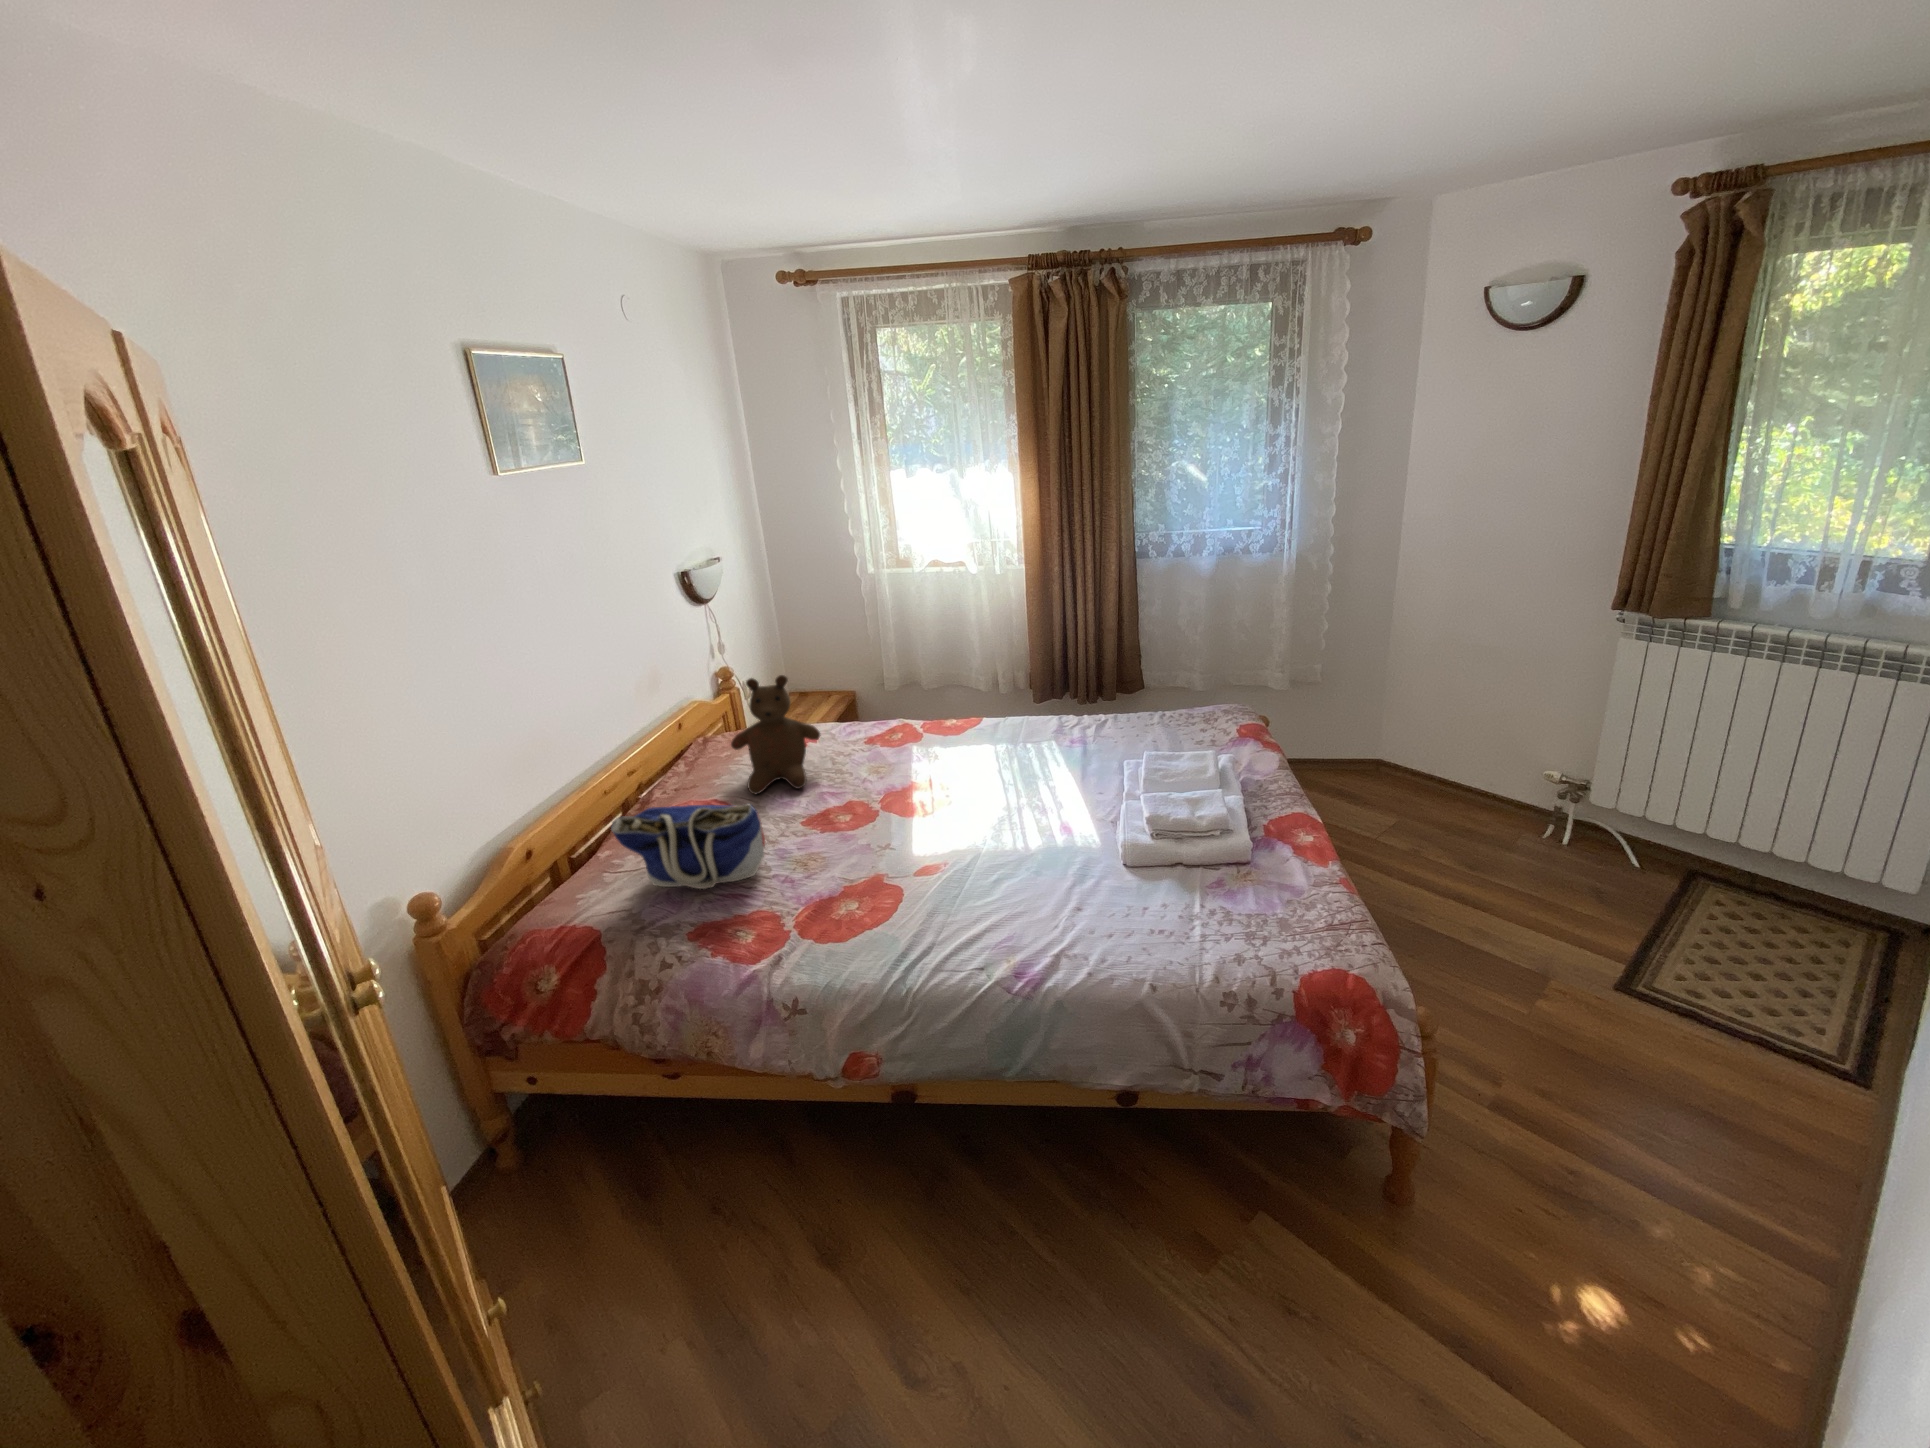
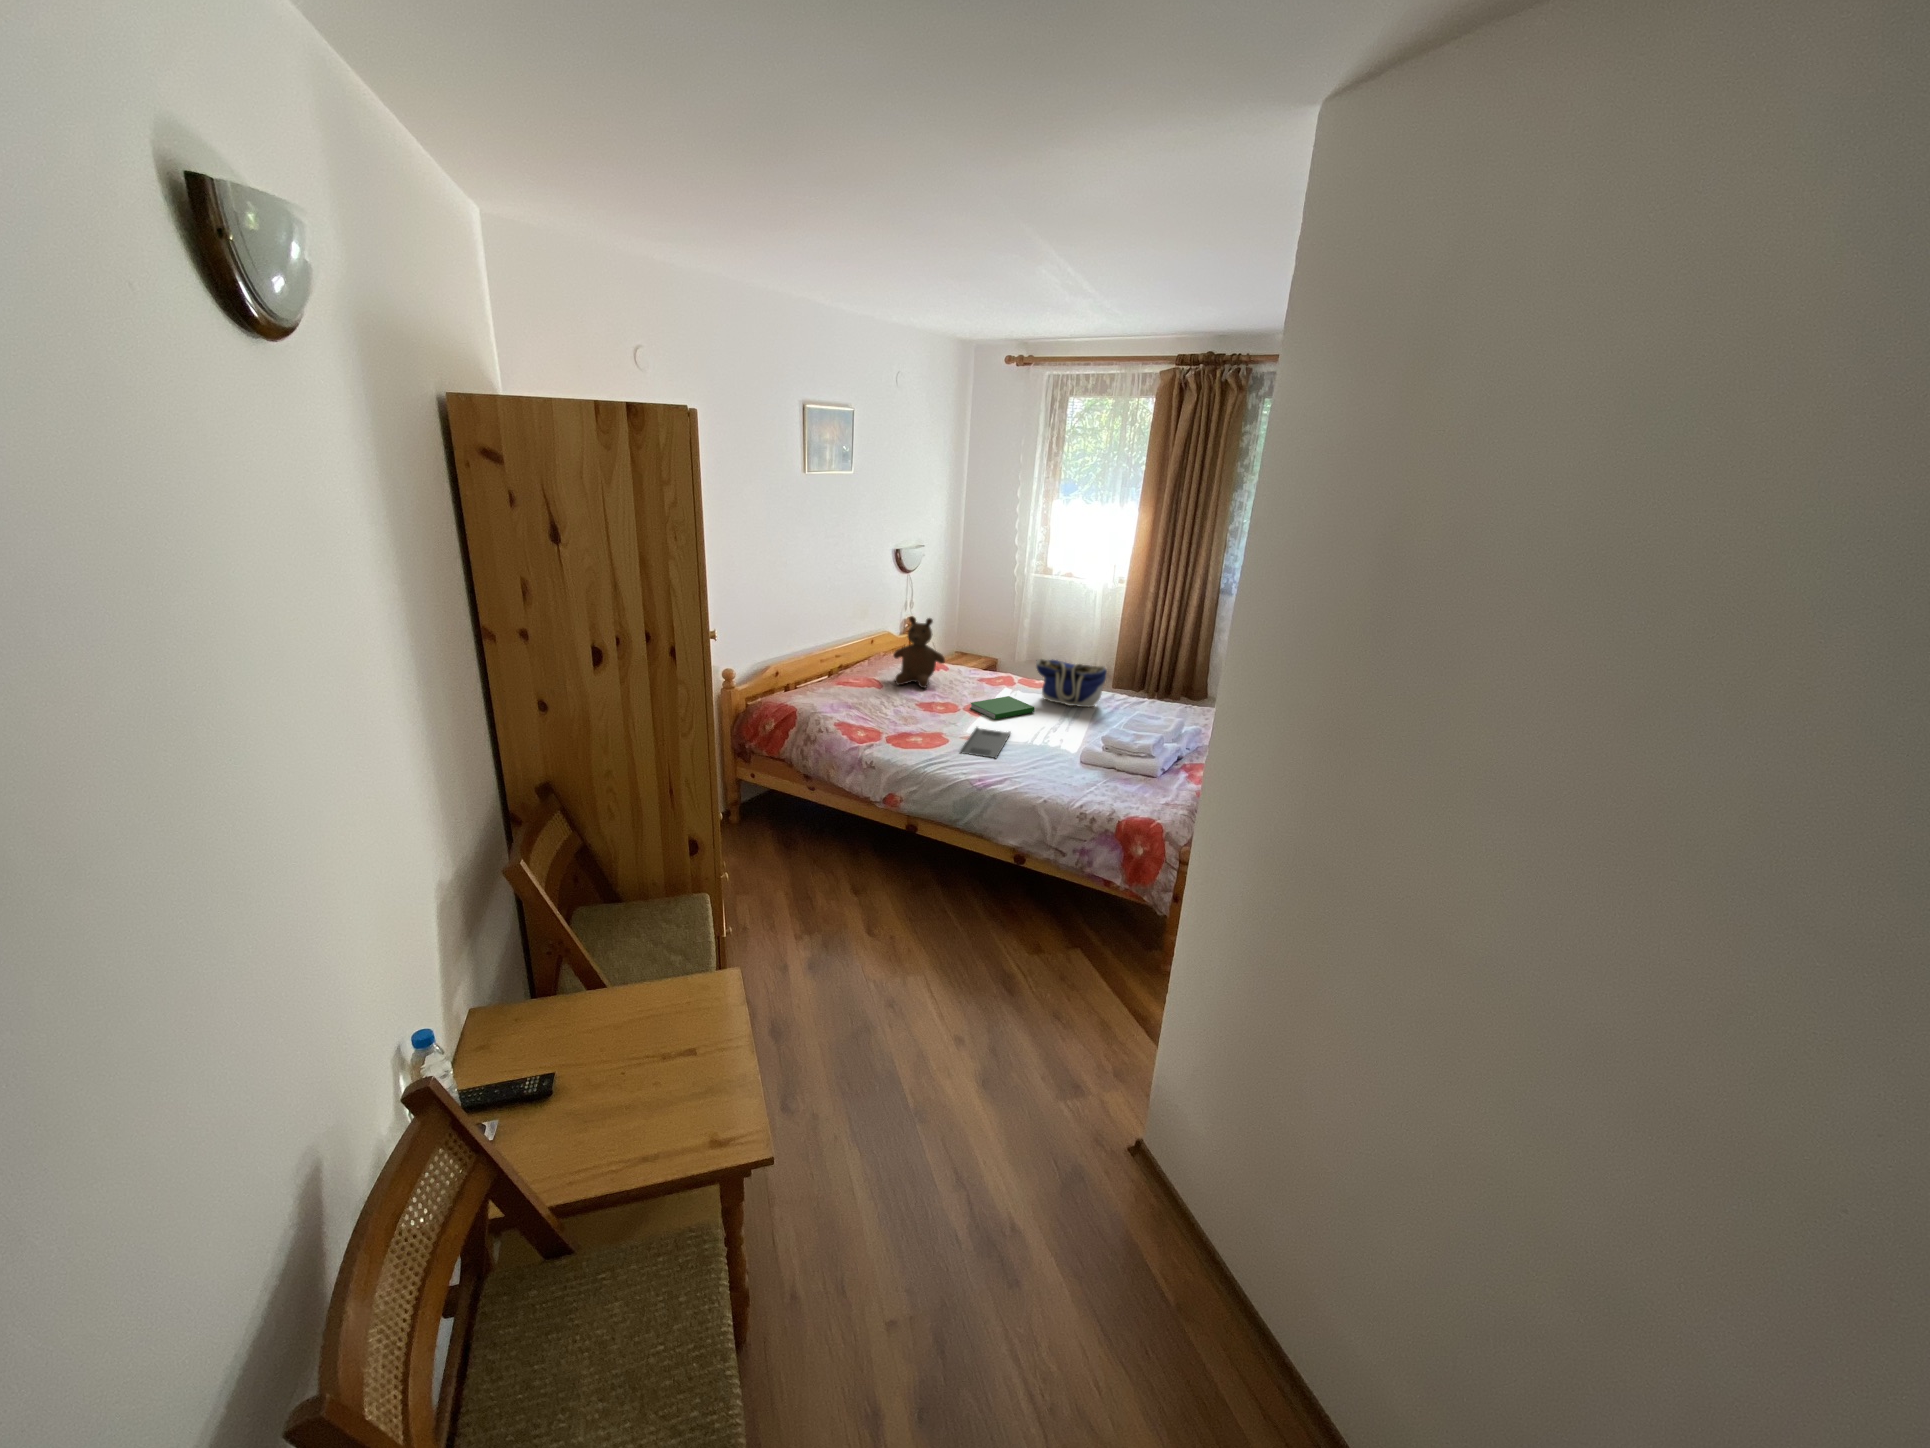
hardcover book: none [894,767,992,820] -> present [970,696,1035,720]
tote bag: present [611,804,765,889] -> present [1036,659,1107,707]
tray: none [935,840,1012,922] -> present [960,727,1011,758]

